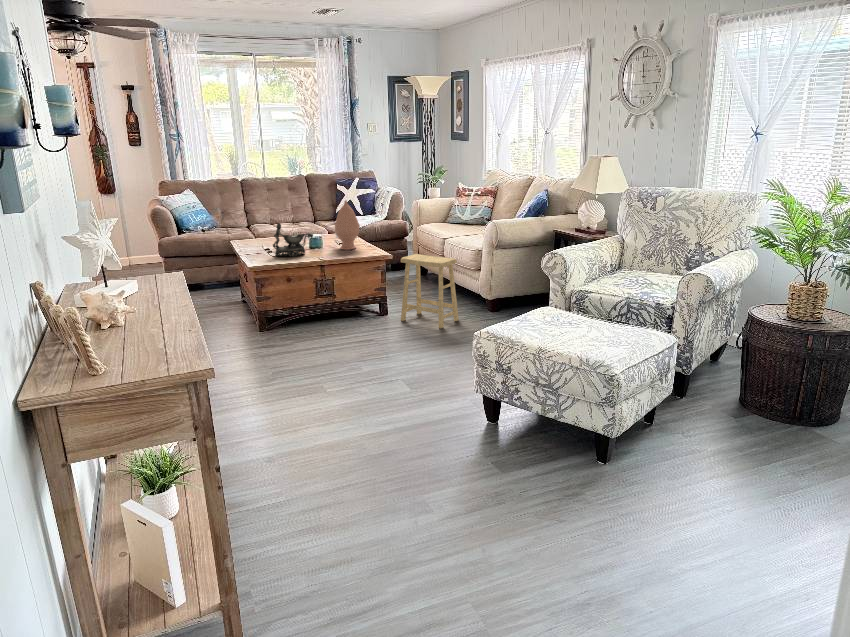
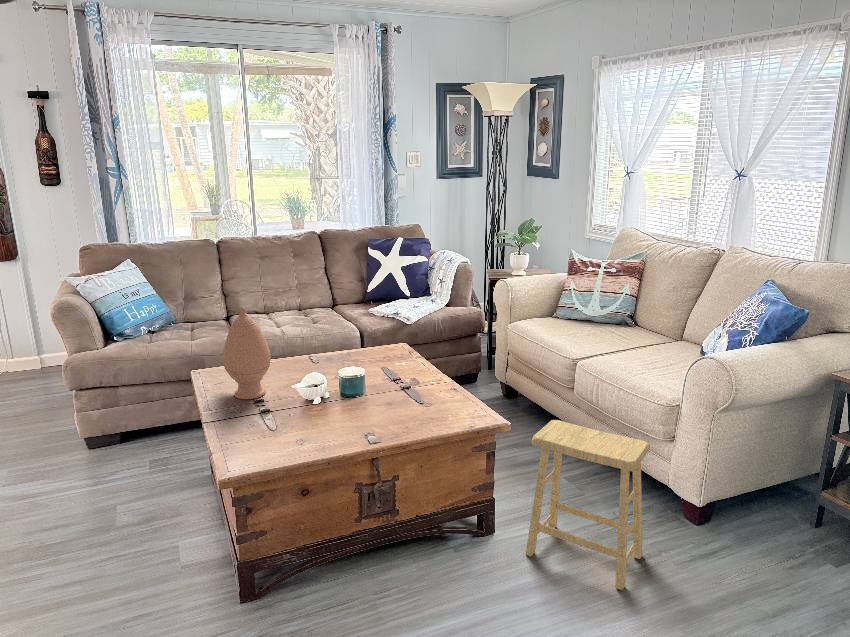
vase: present [335,200,359,250] -> present [223,307,271,399]
decorative bowl: present [273,223,313,257] -> none [272,371,354,440]

